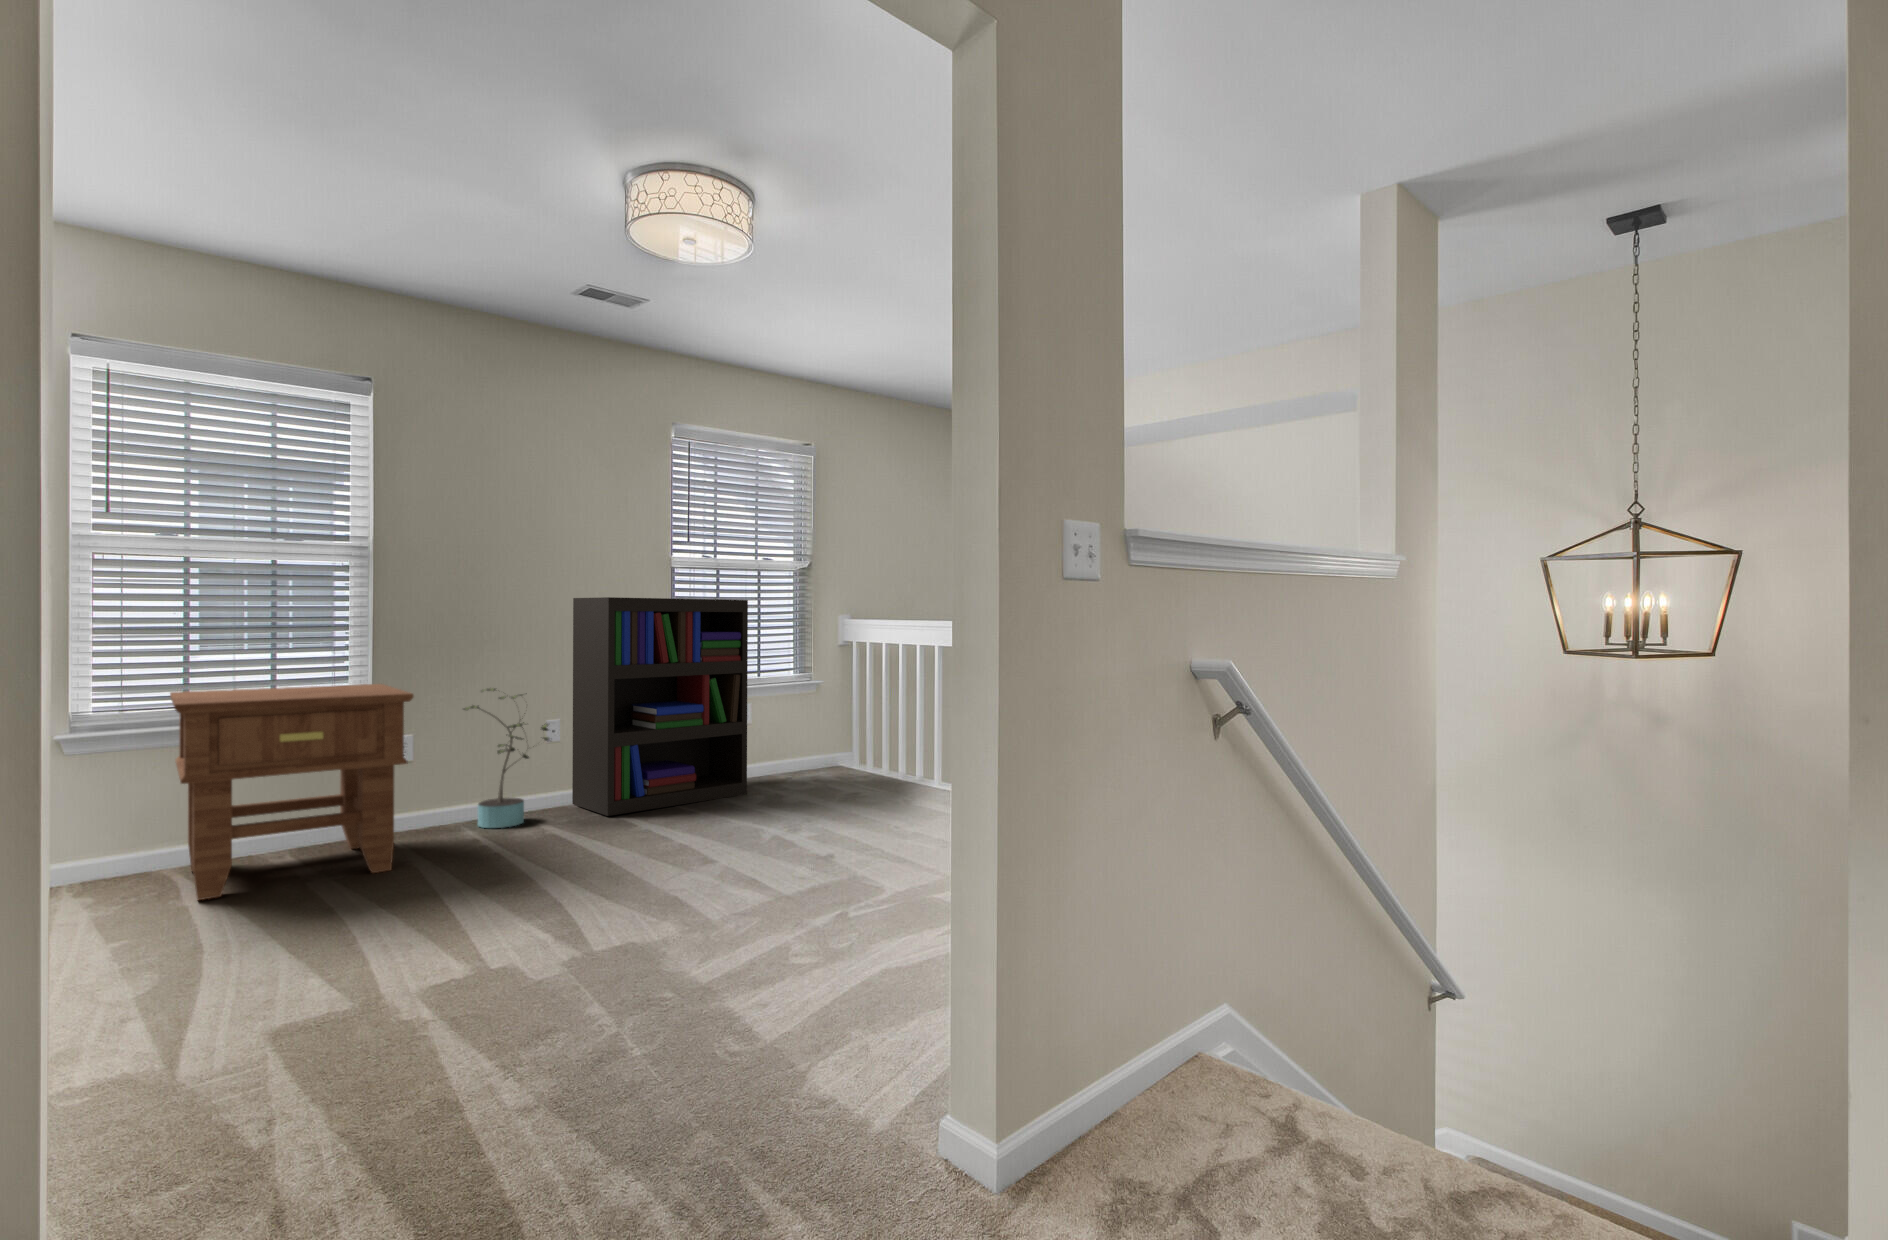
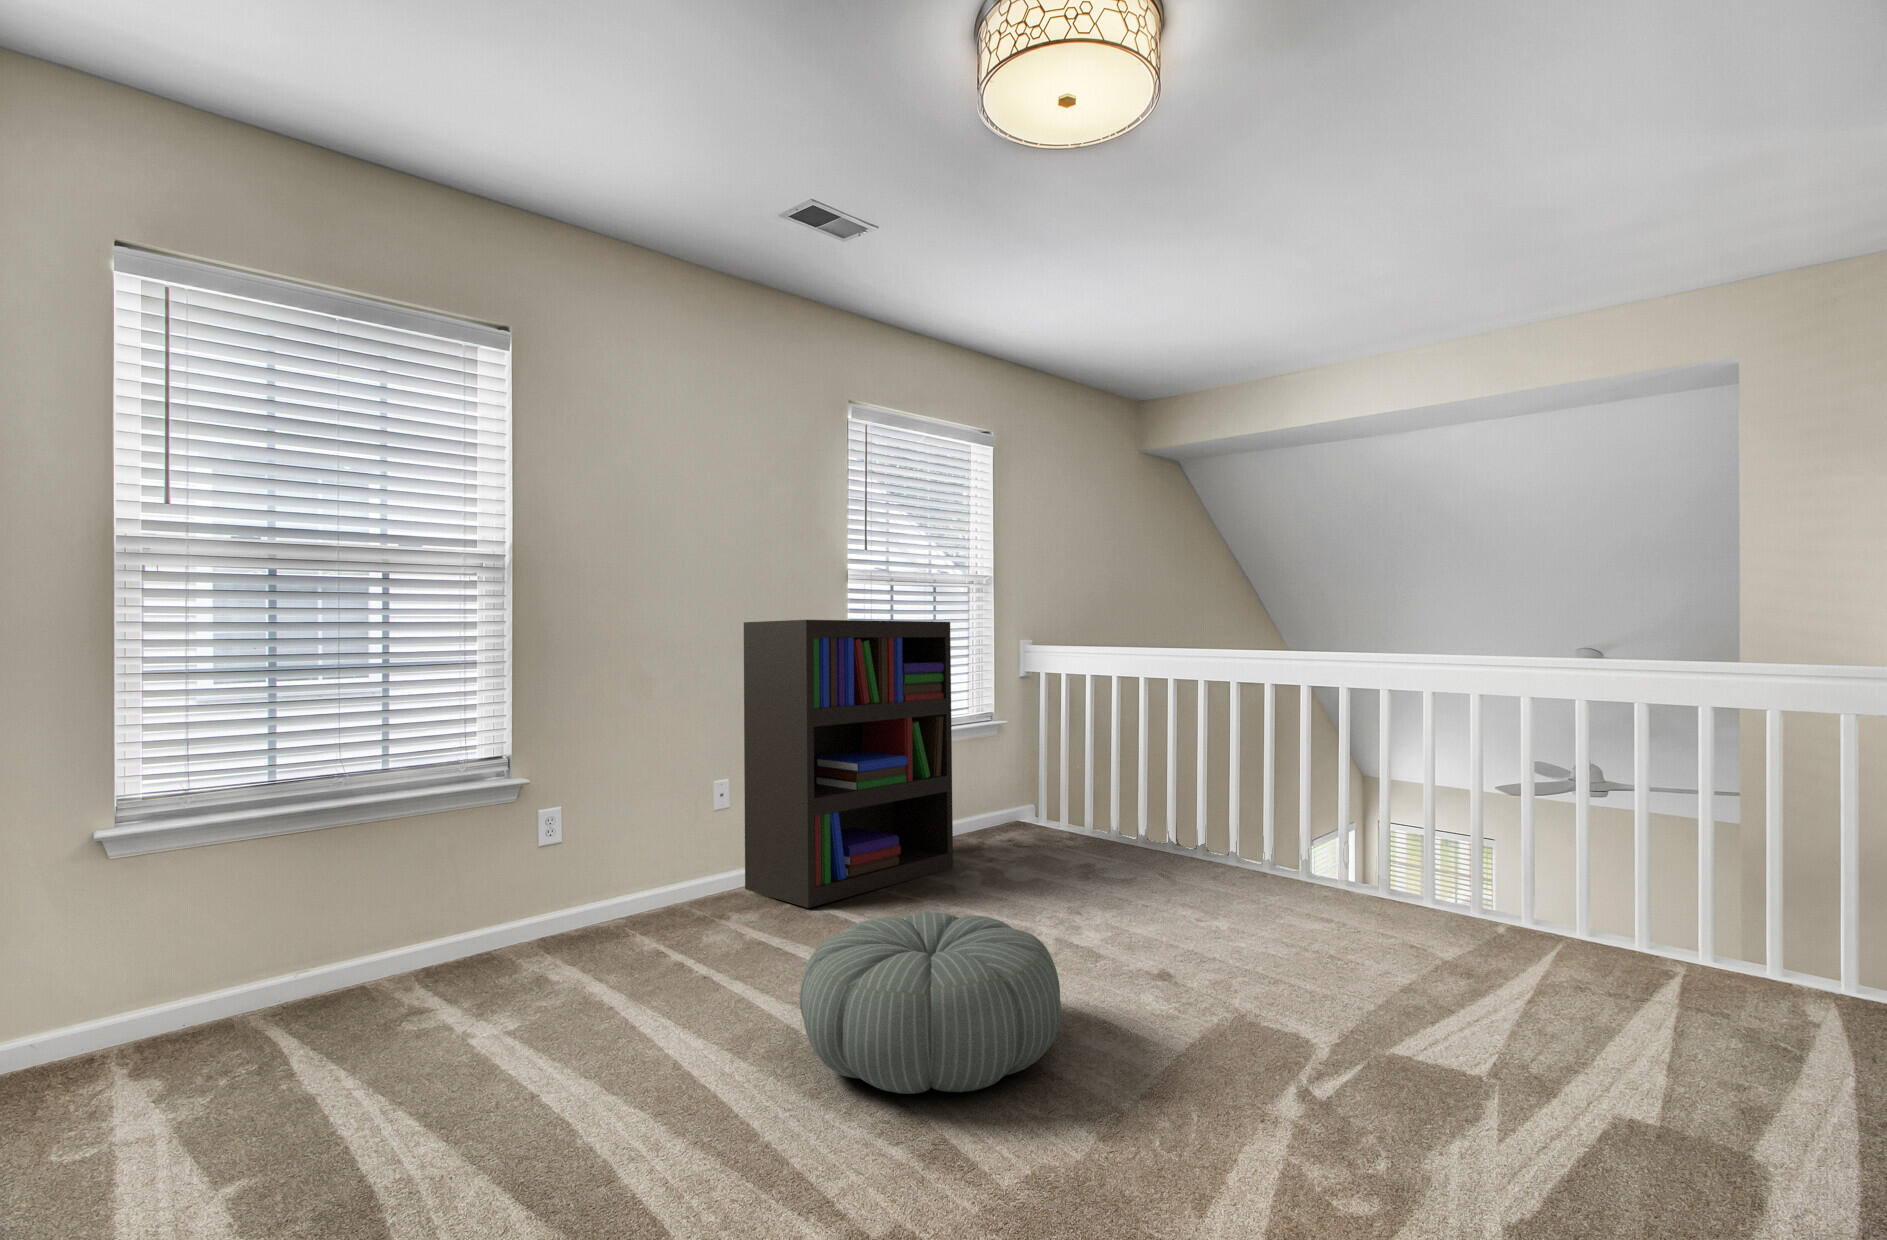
side table: present [170,684,414,900] -> none [251,741,606,1087]
potted plant: present [464,688,549,828] -> none [630,742,739,932]
pouf: none [515,805,704,911] -> present [800,912,1061,1094]

